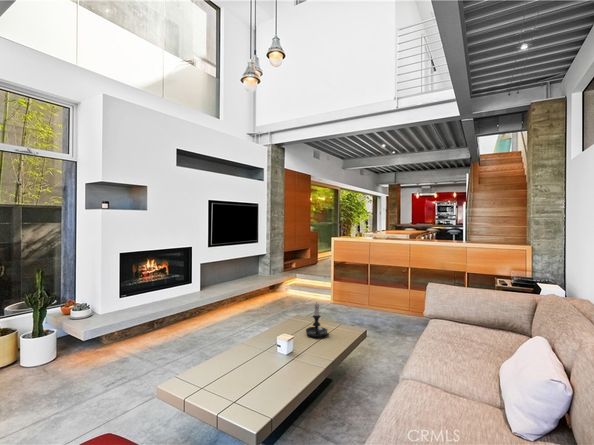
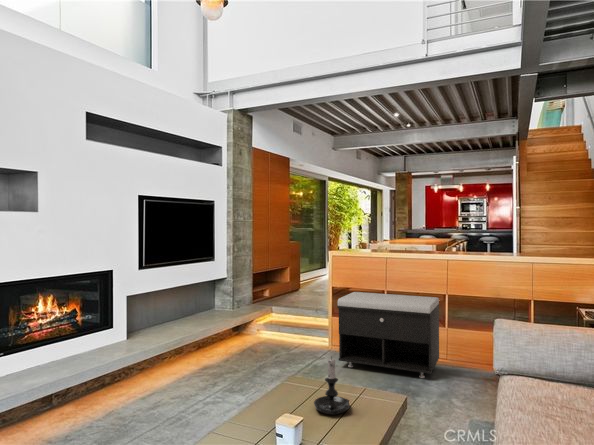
storage bench: none [334,265,403,323] -> present [337,292,439,378]

